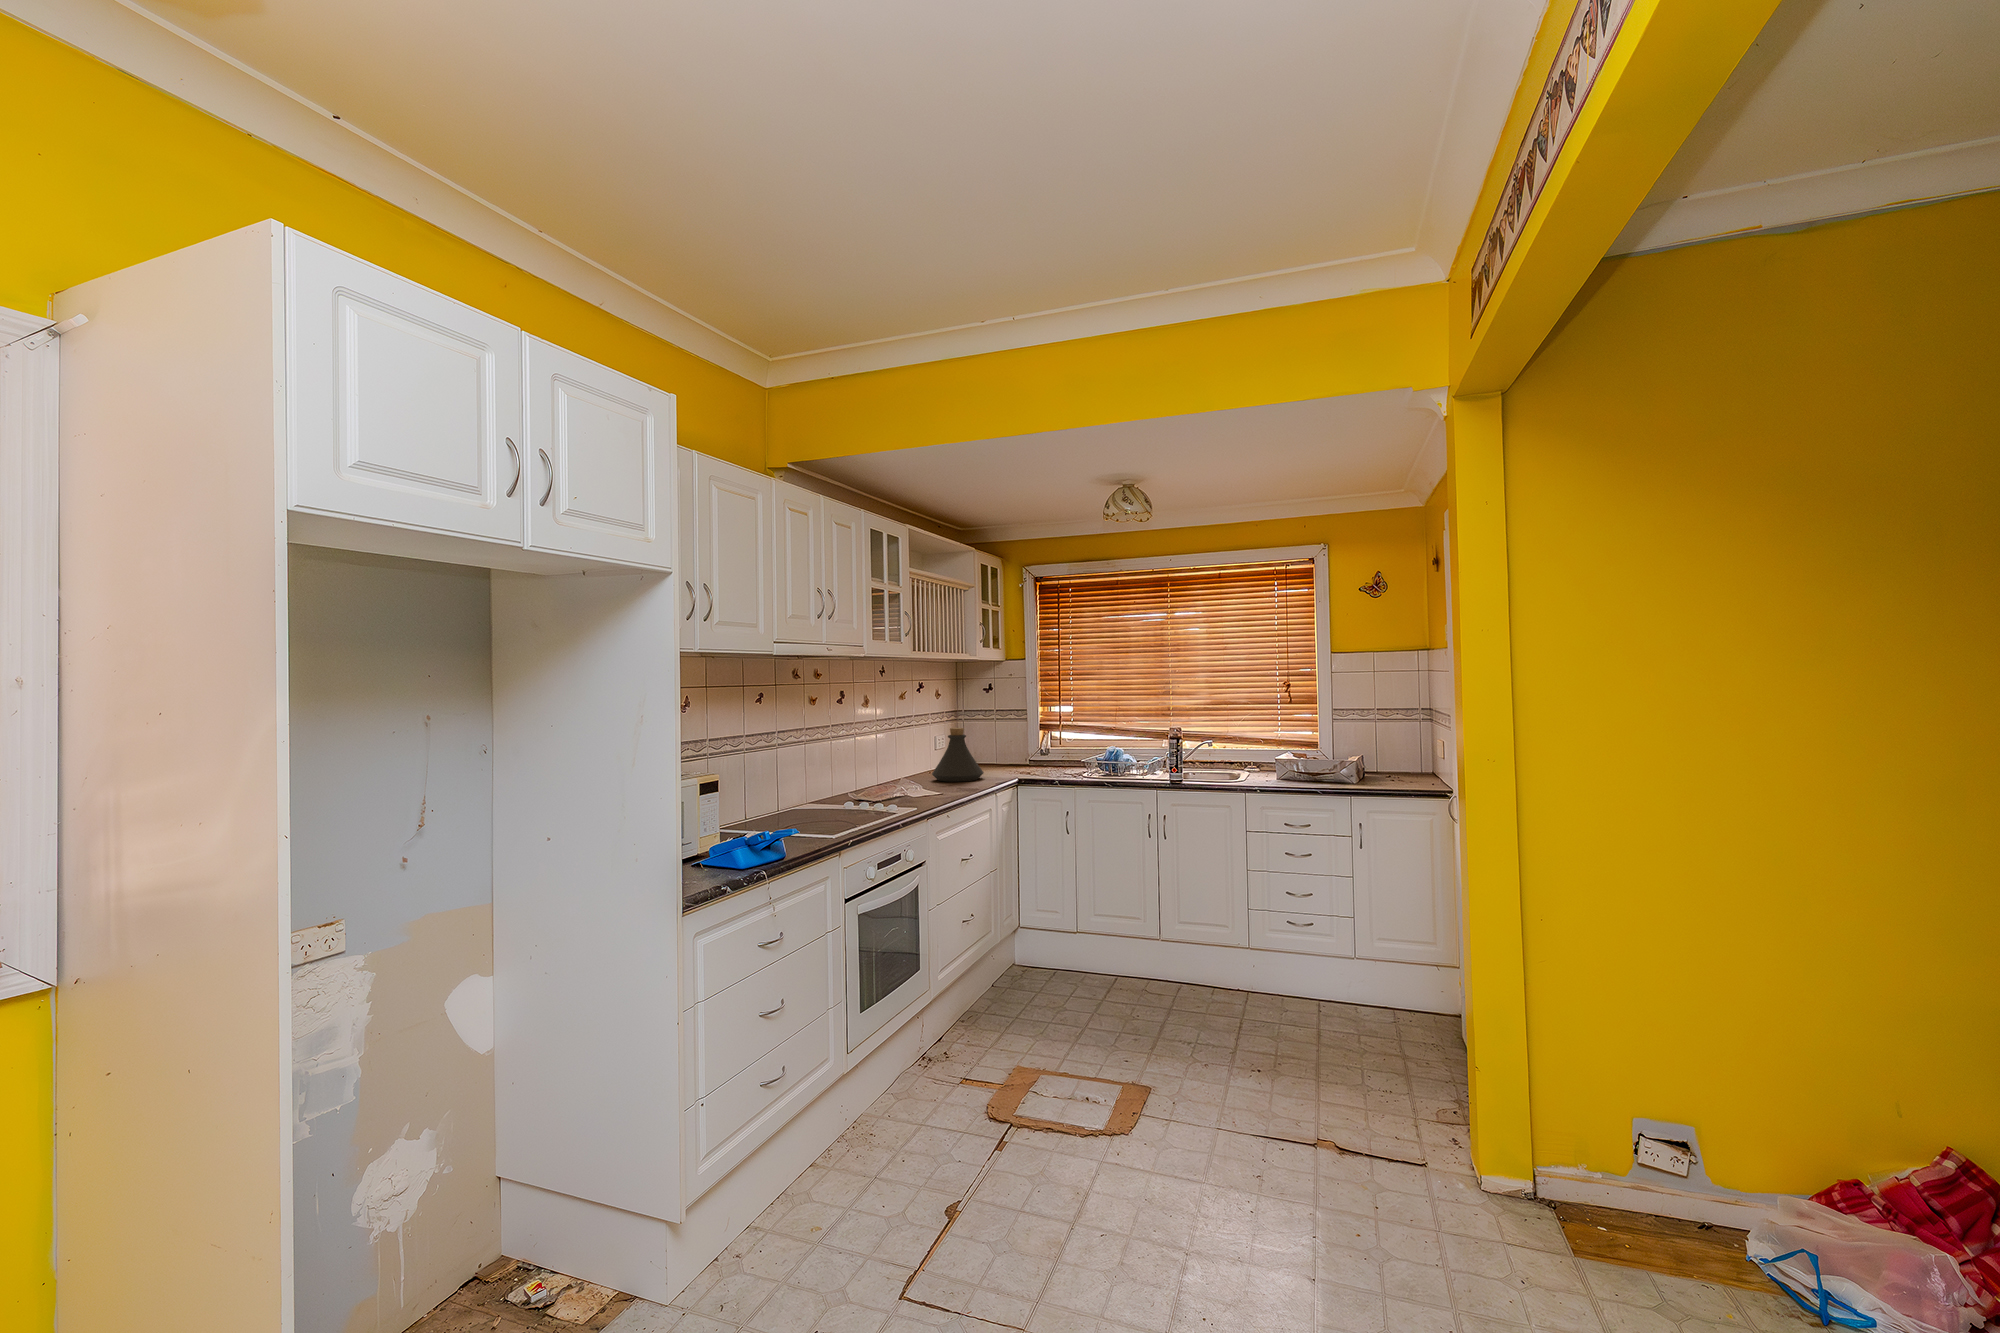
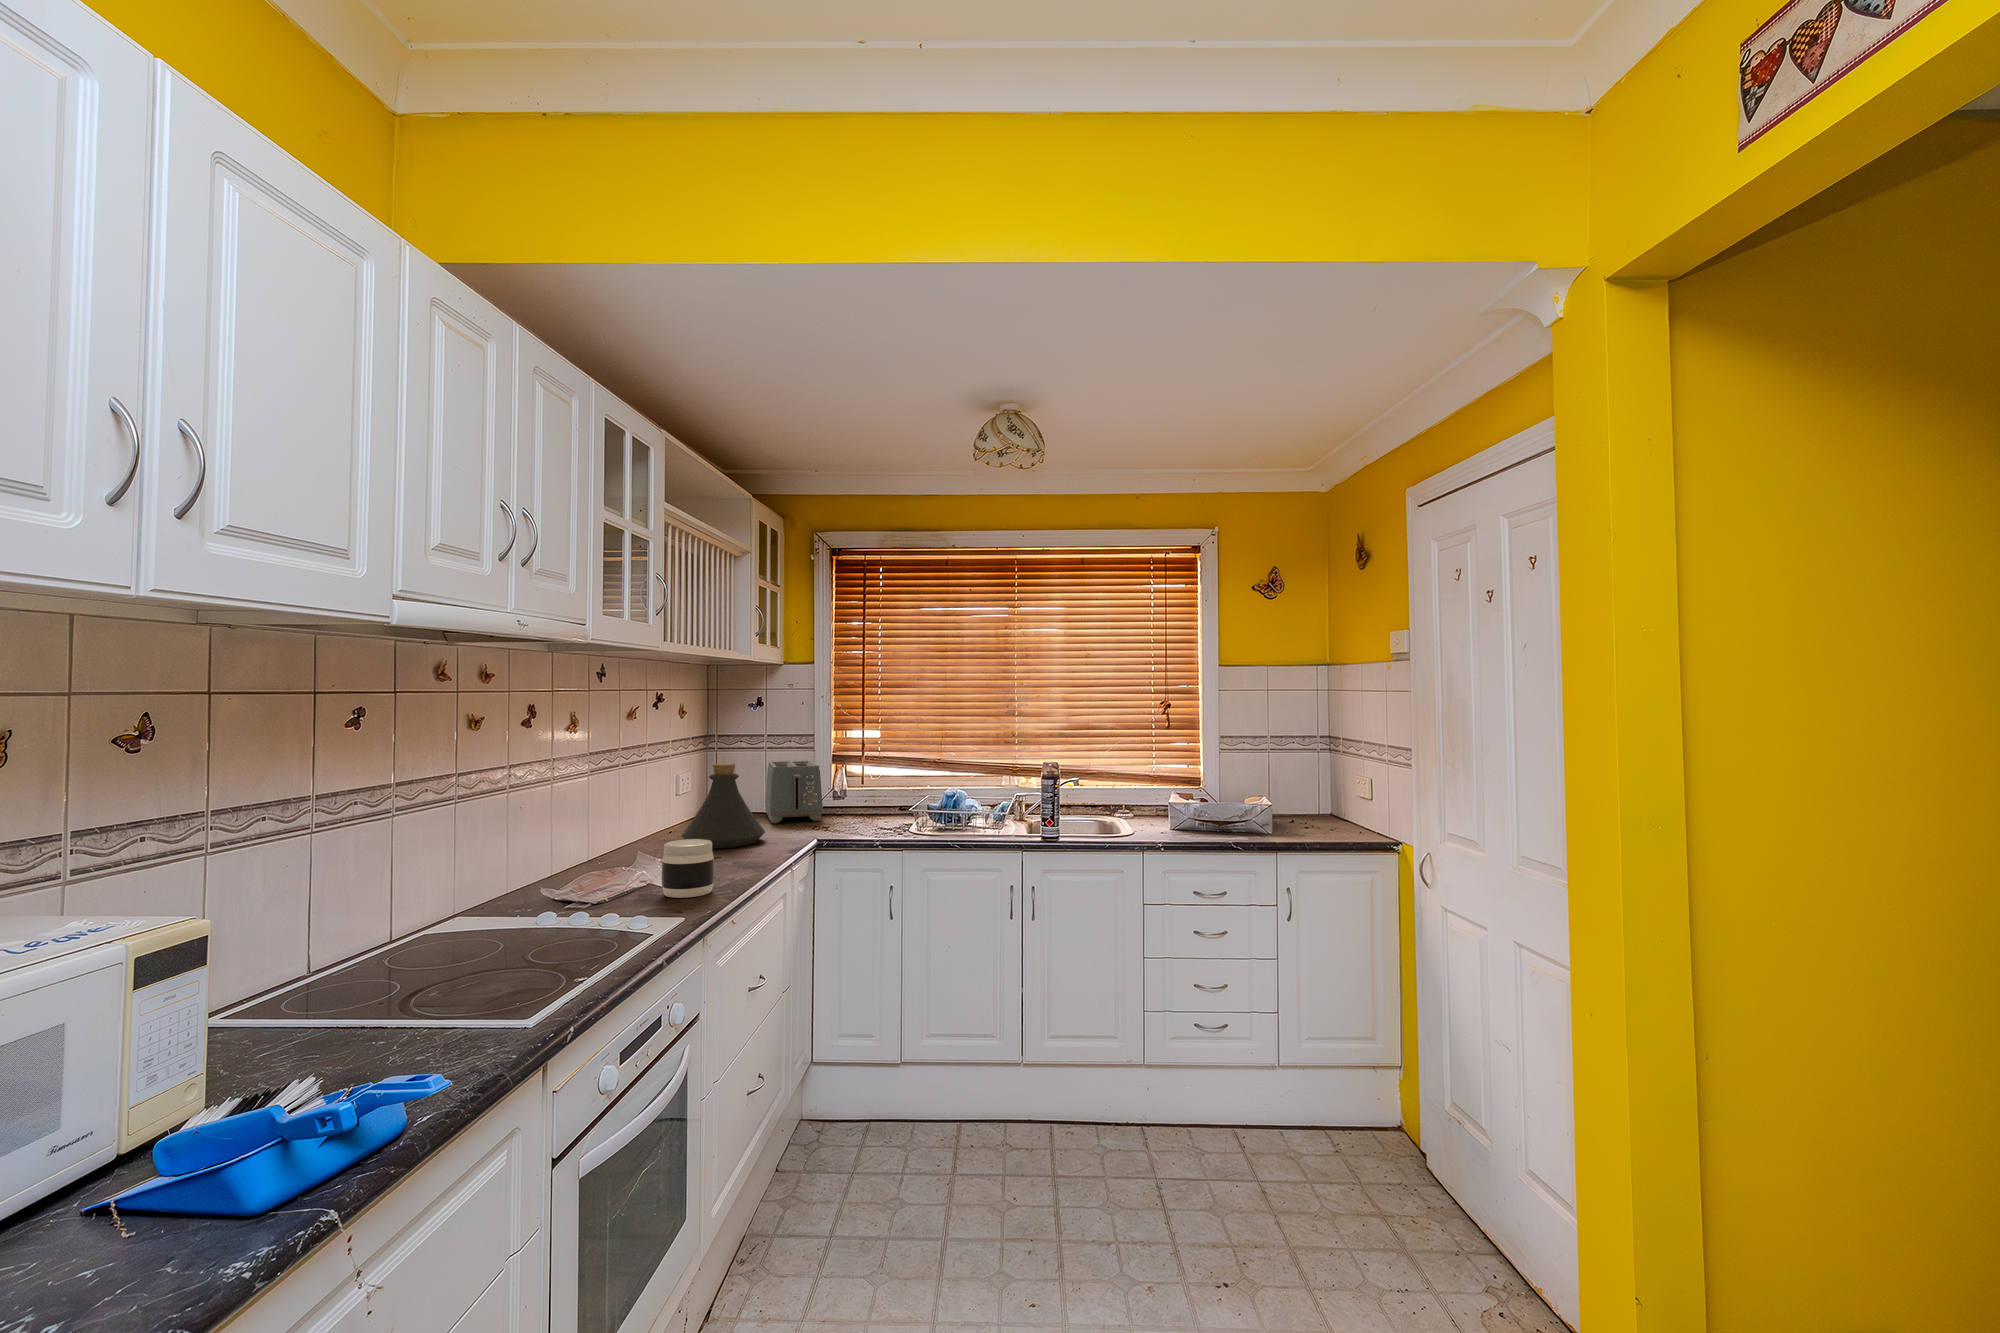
toaster: none [992,728,1028,770] -> present [765,761,823,823]
jar: none [910,770,939,802] -> present [662,839,714,898]

